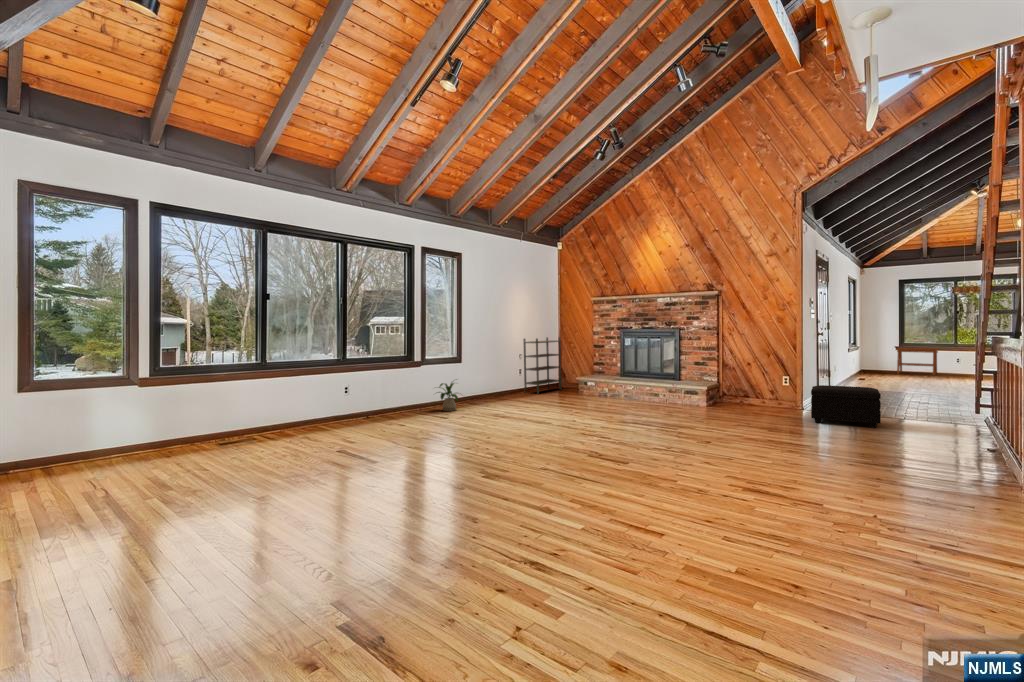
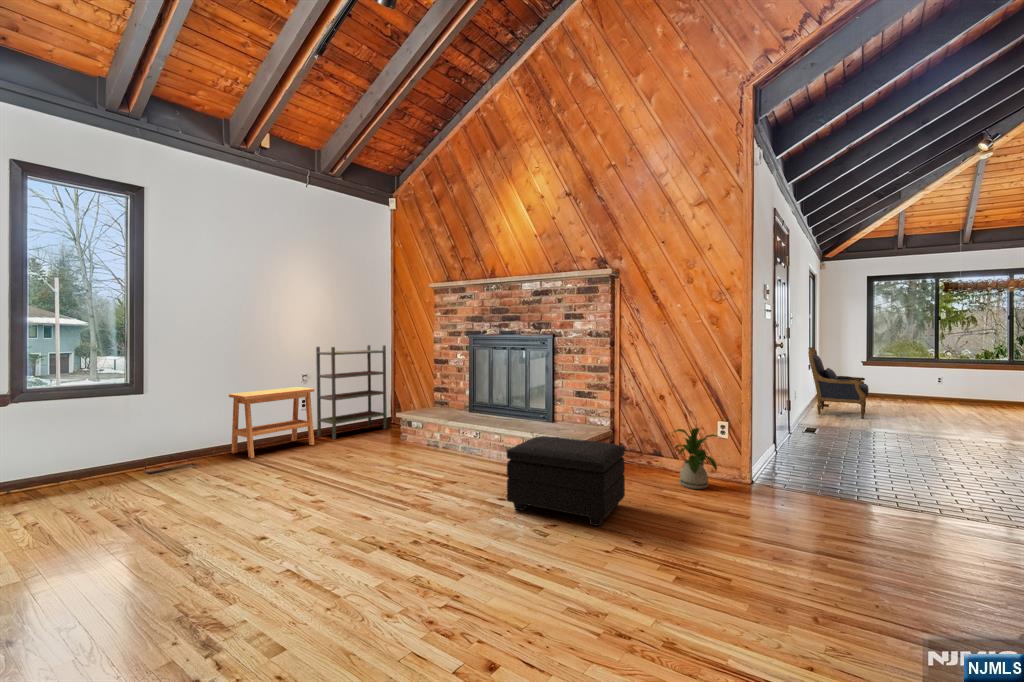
armchair: none [849,334,895,384] -> present [808,346,869,419]
side table: present [896,348,939,375] -> present [229,387,314,458]
house plant: present [439,383,458,411] -> present [674,428,720,489]
footstool: present [811,385,881,428] -> present [507,436,625,526]

